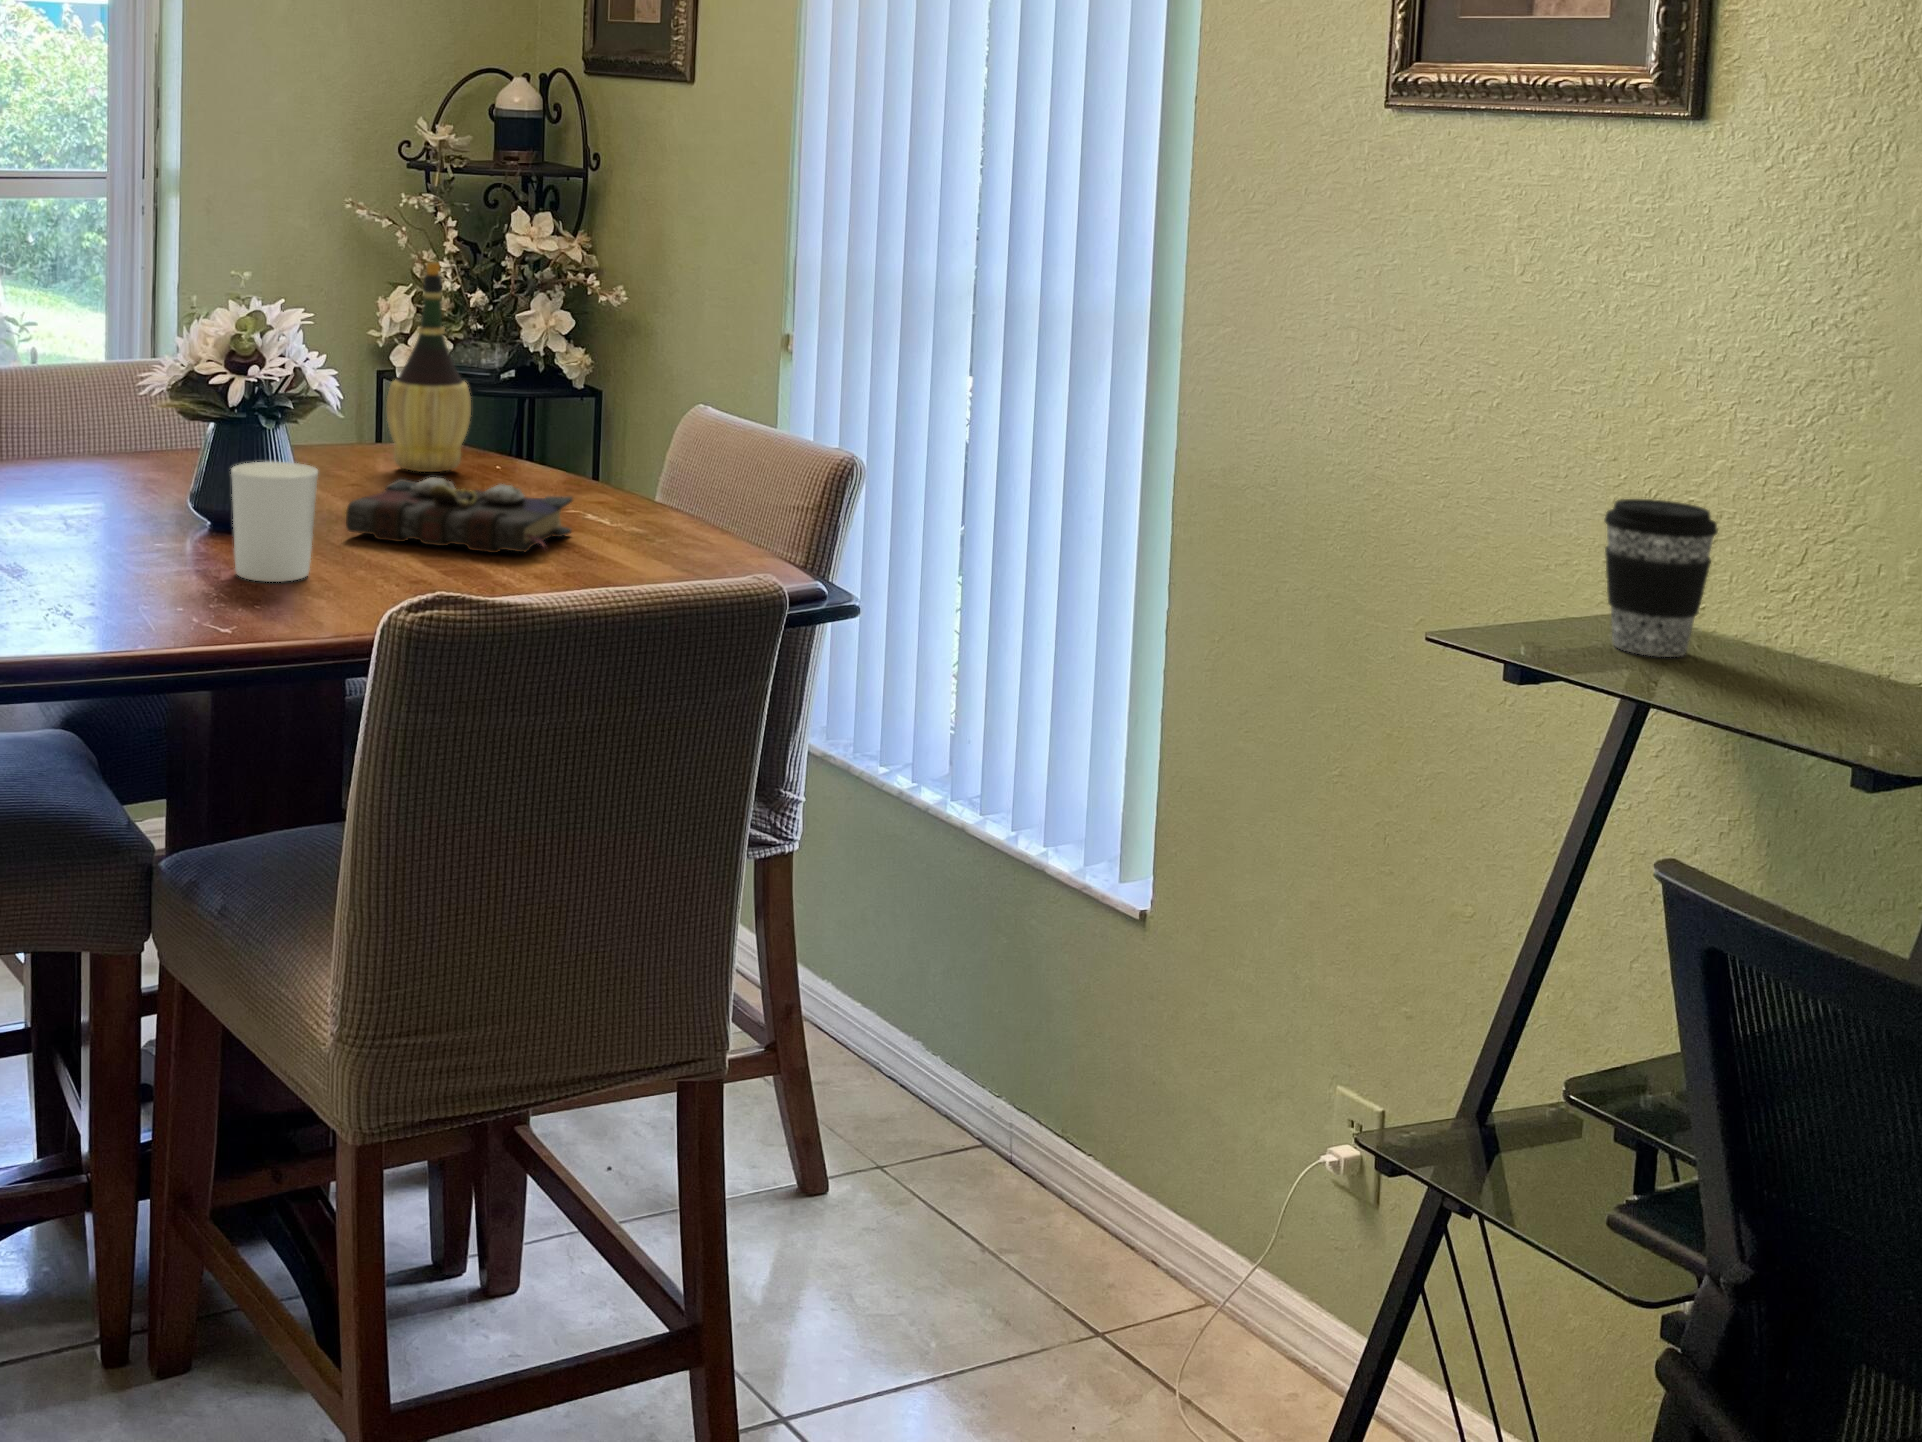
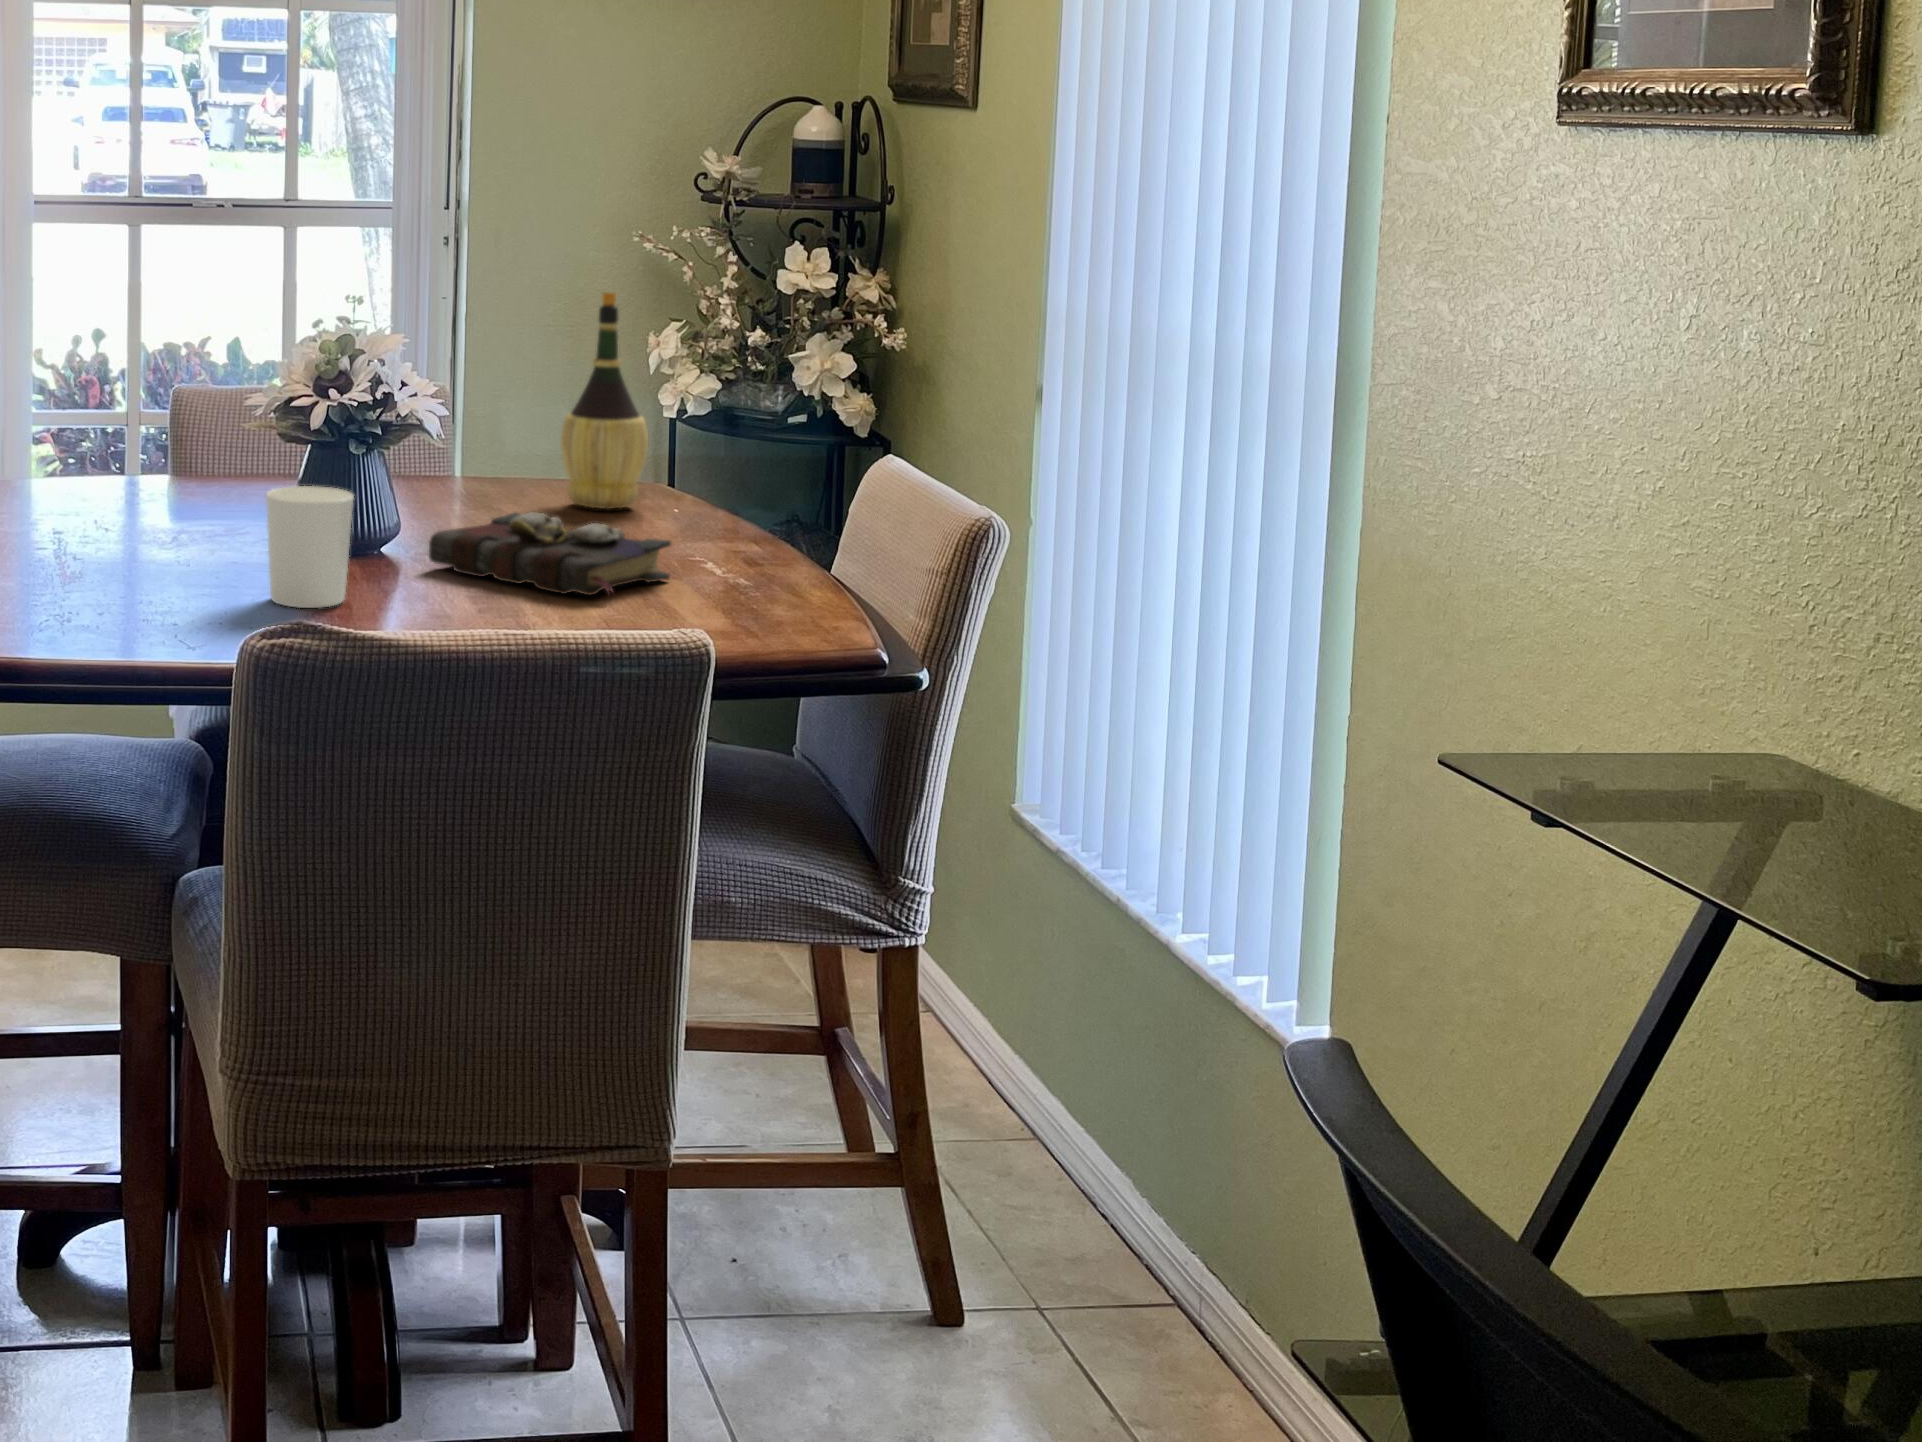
coffee cup: present [1604,499,1718,657] -> none [1659,613,1810,818]

